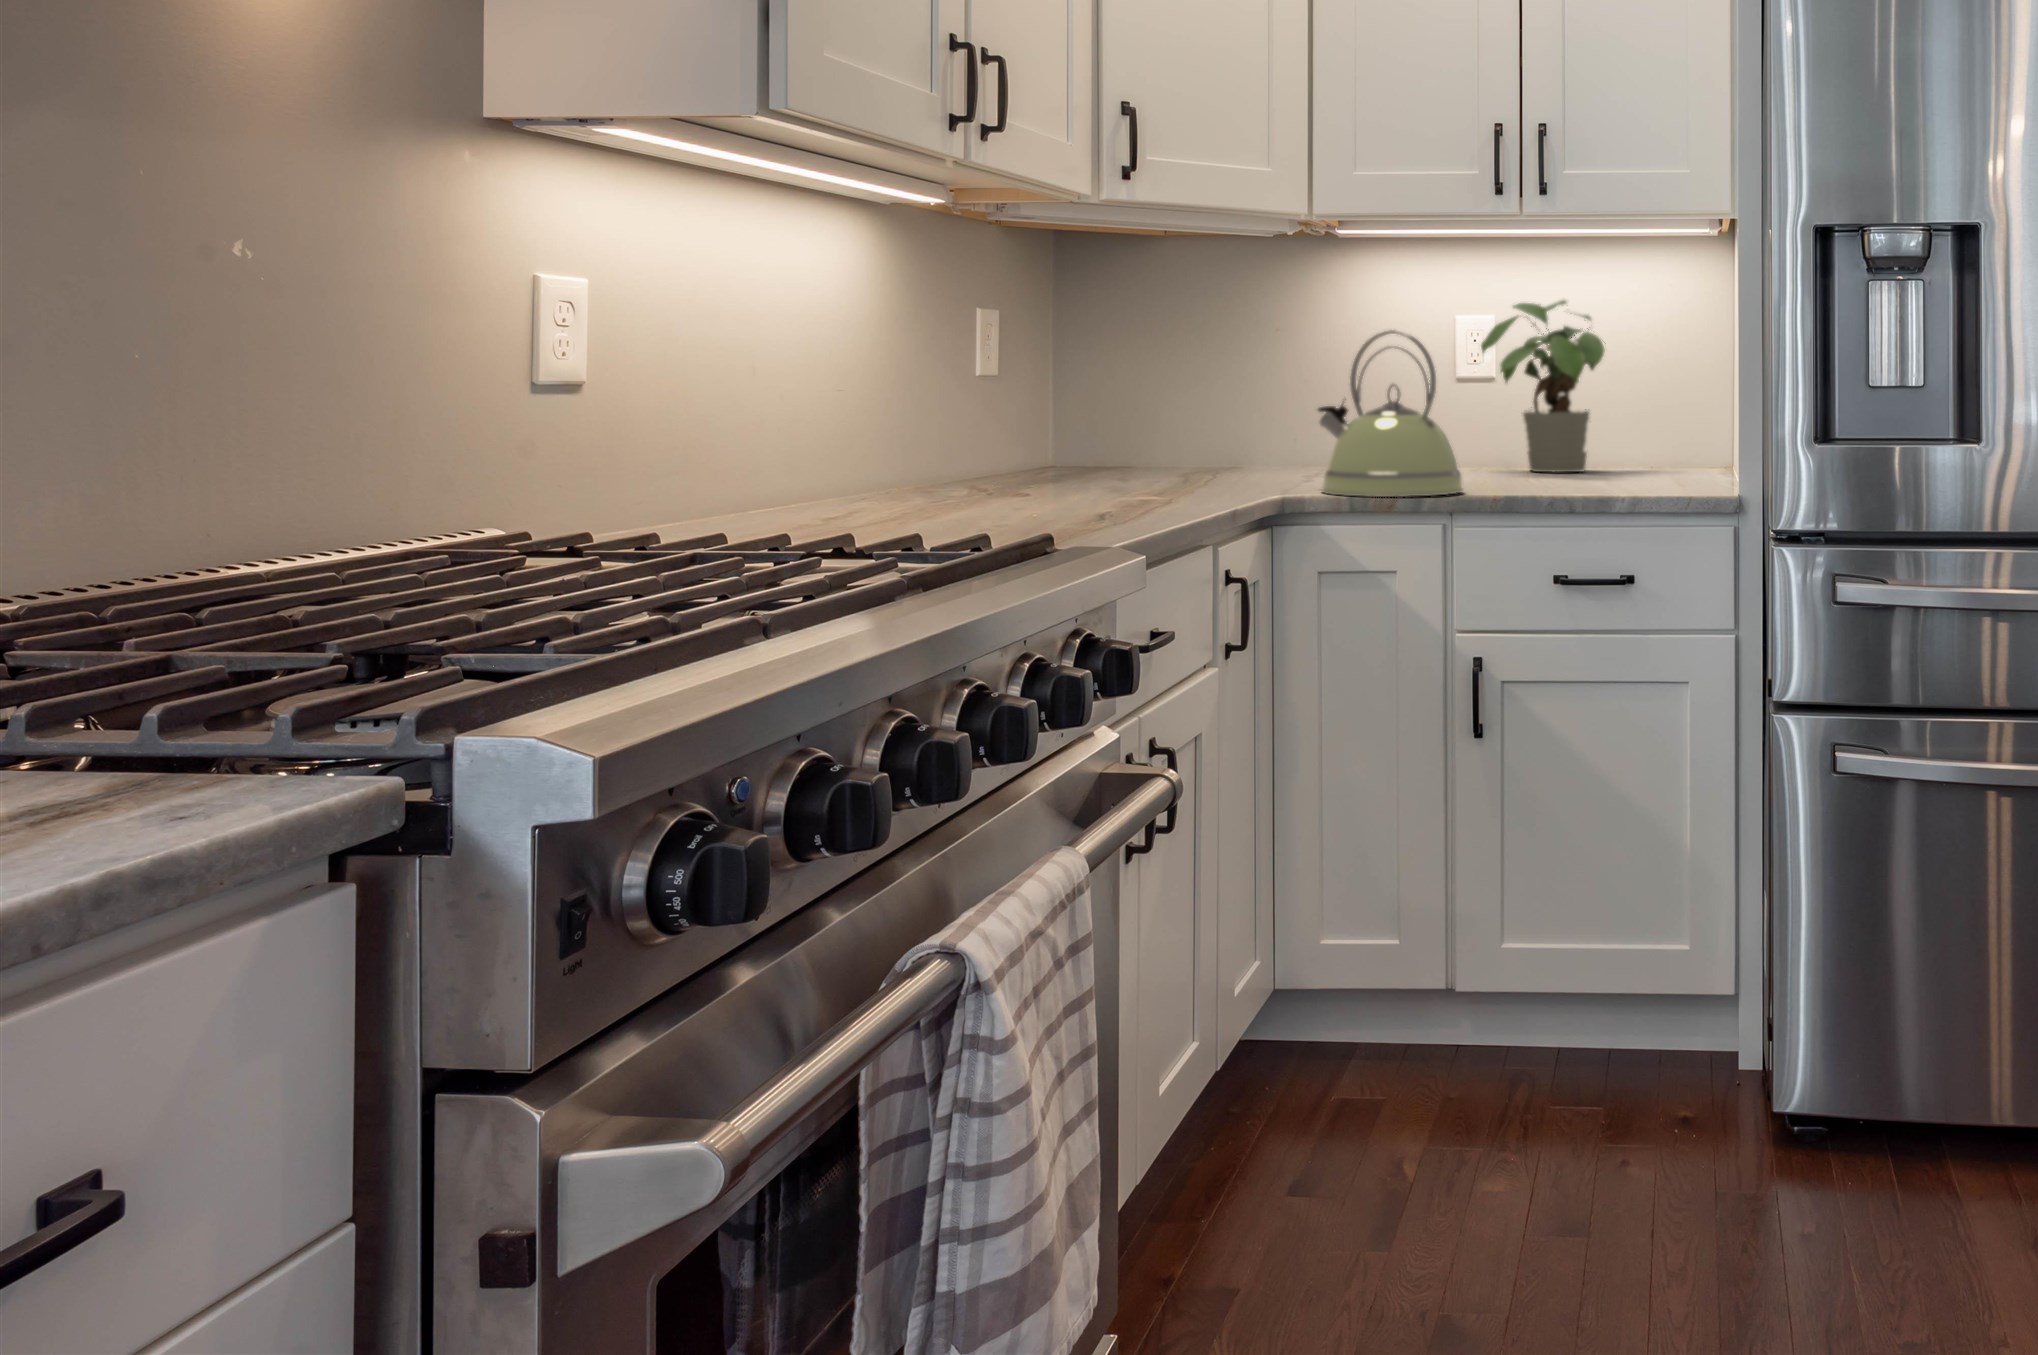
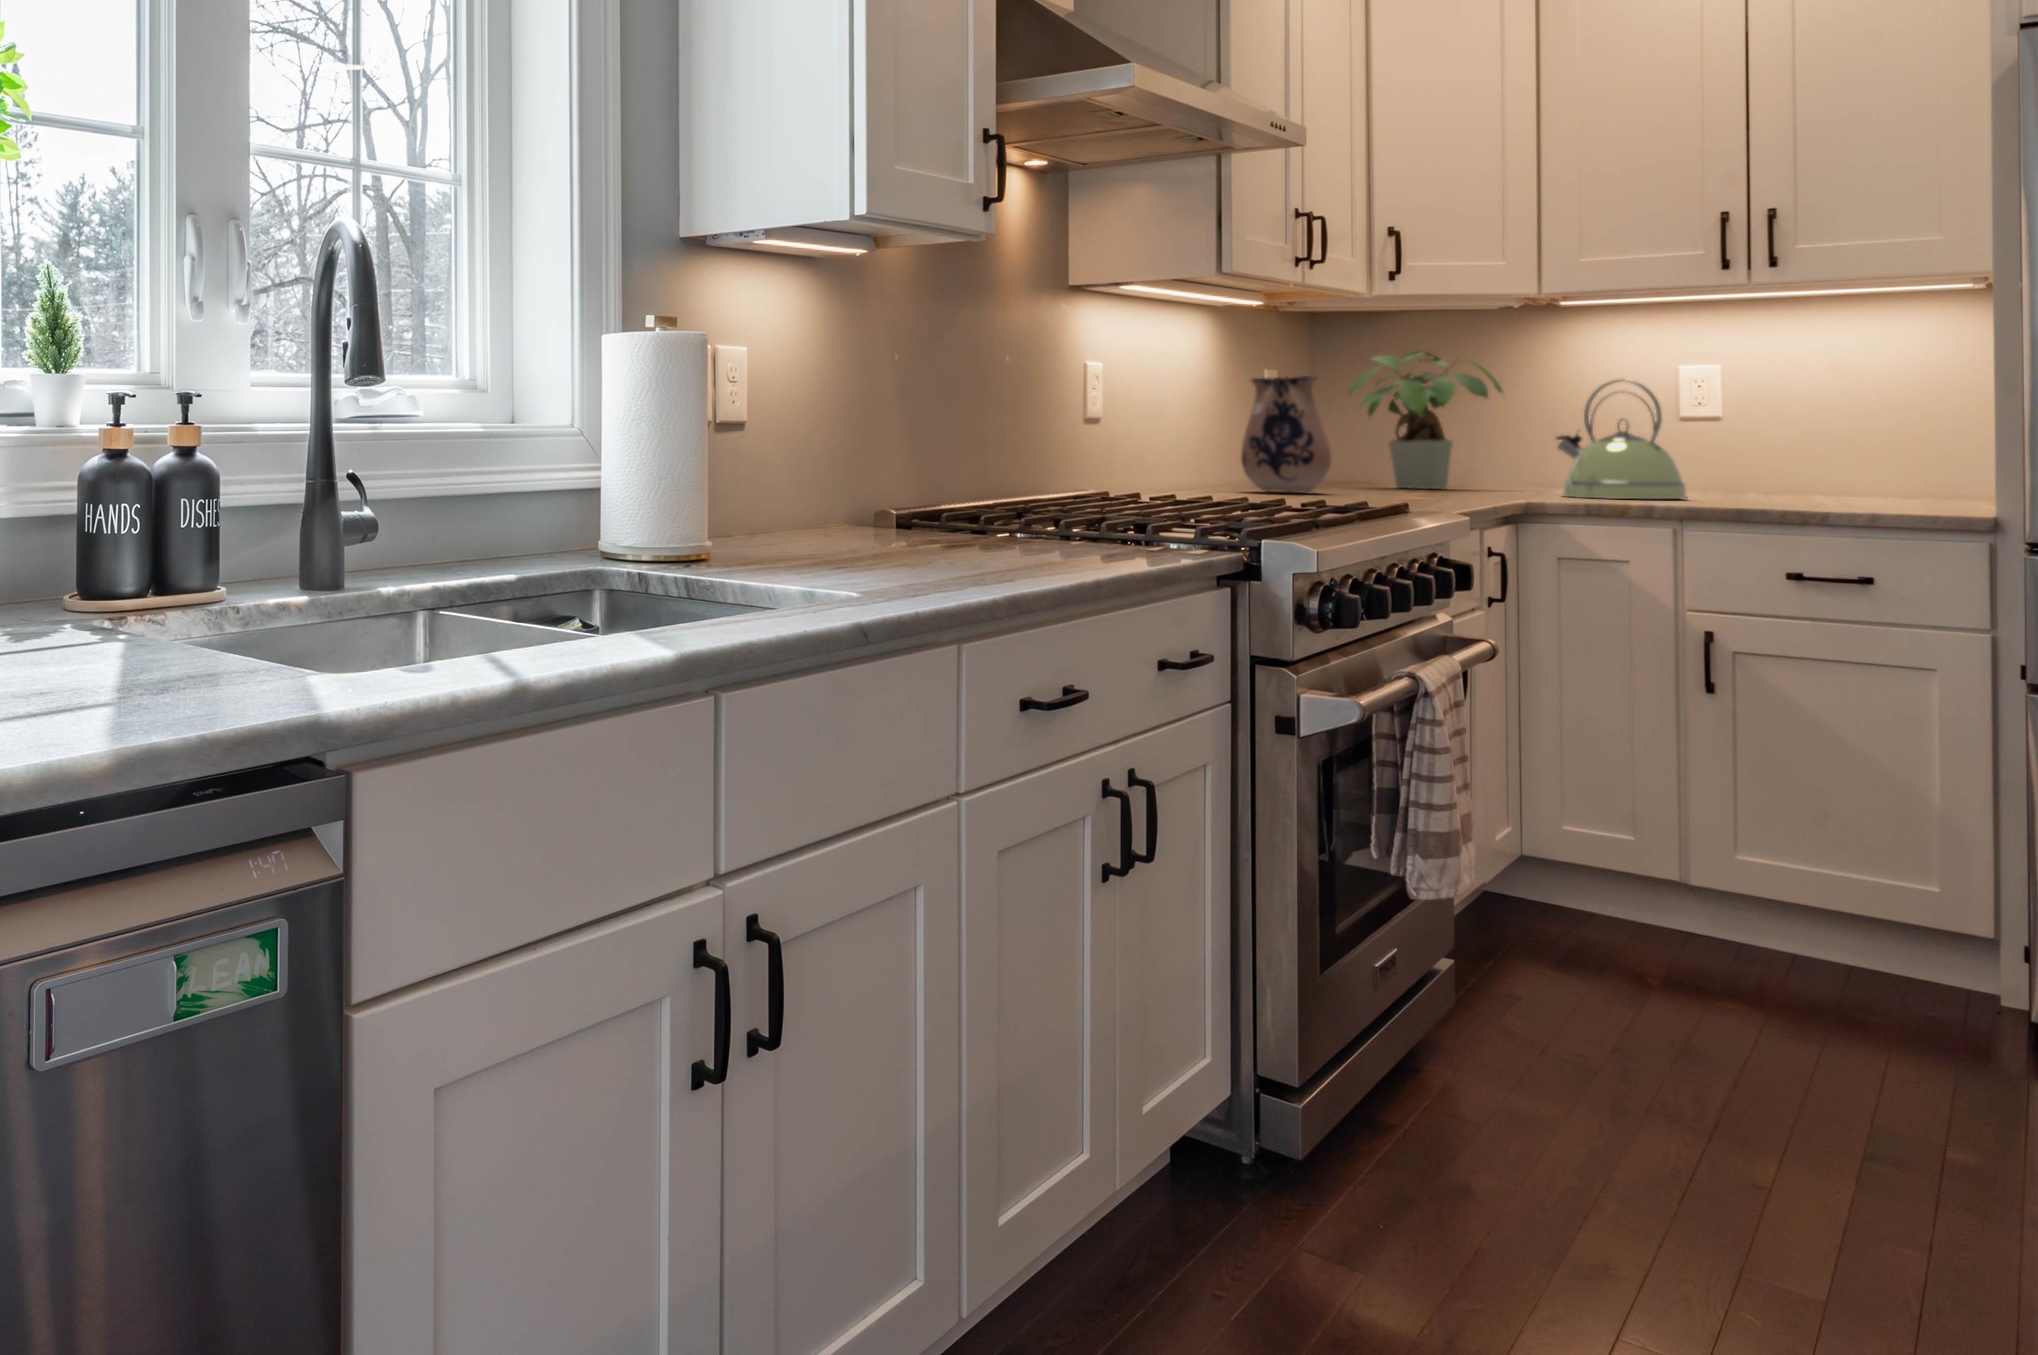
potted plant: present [1481,300,1605,472] -> present [1349,351,1502,489]
ceramic pitcher: none [870,317,1007,504] -> present [1241,376,1331,492]

